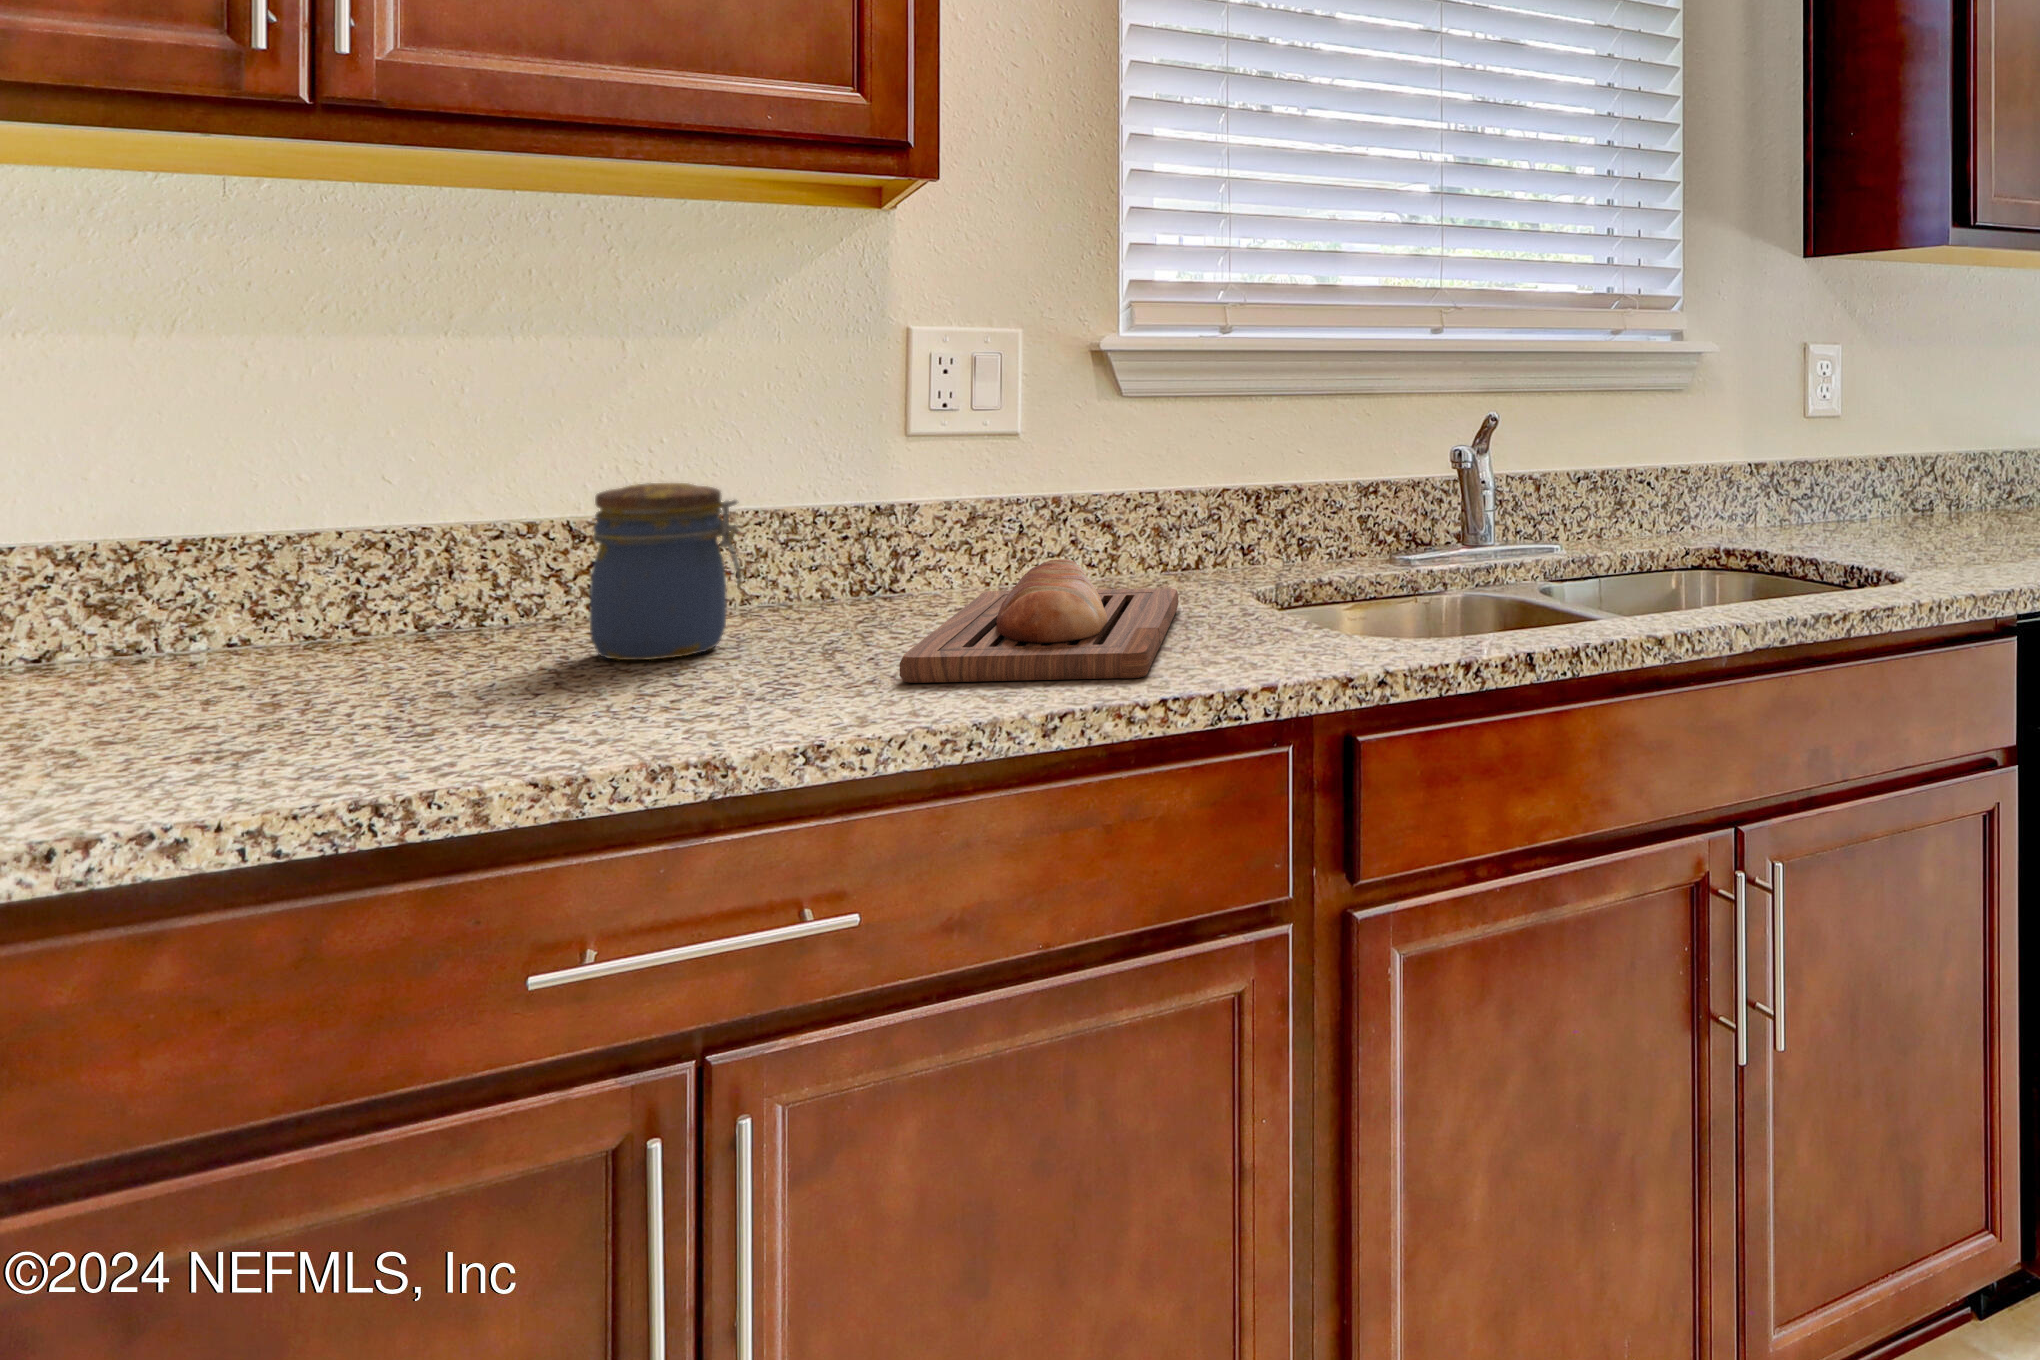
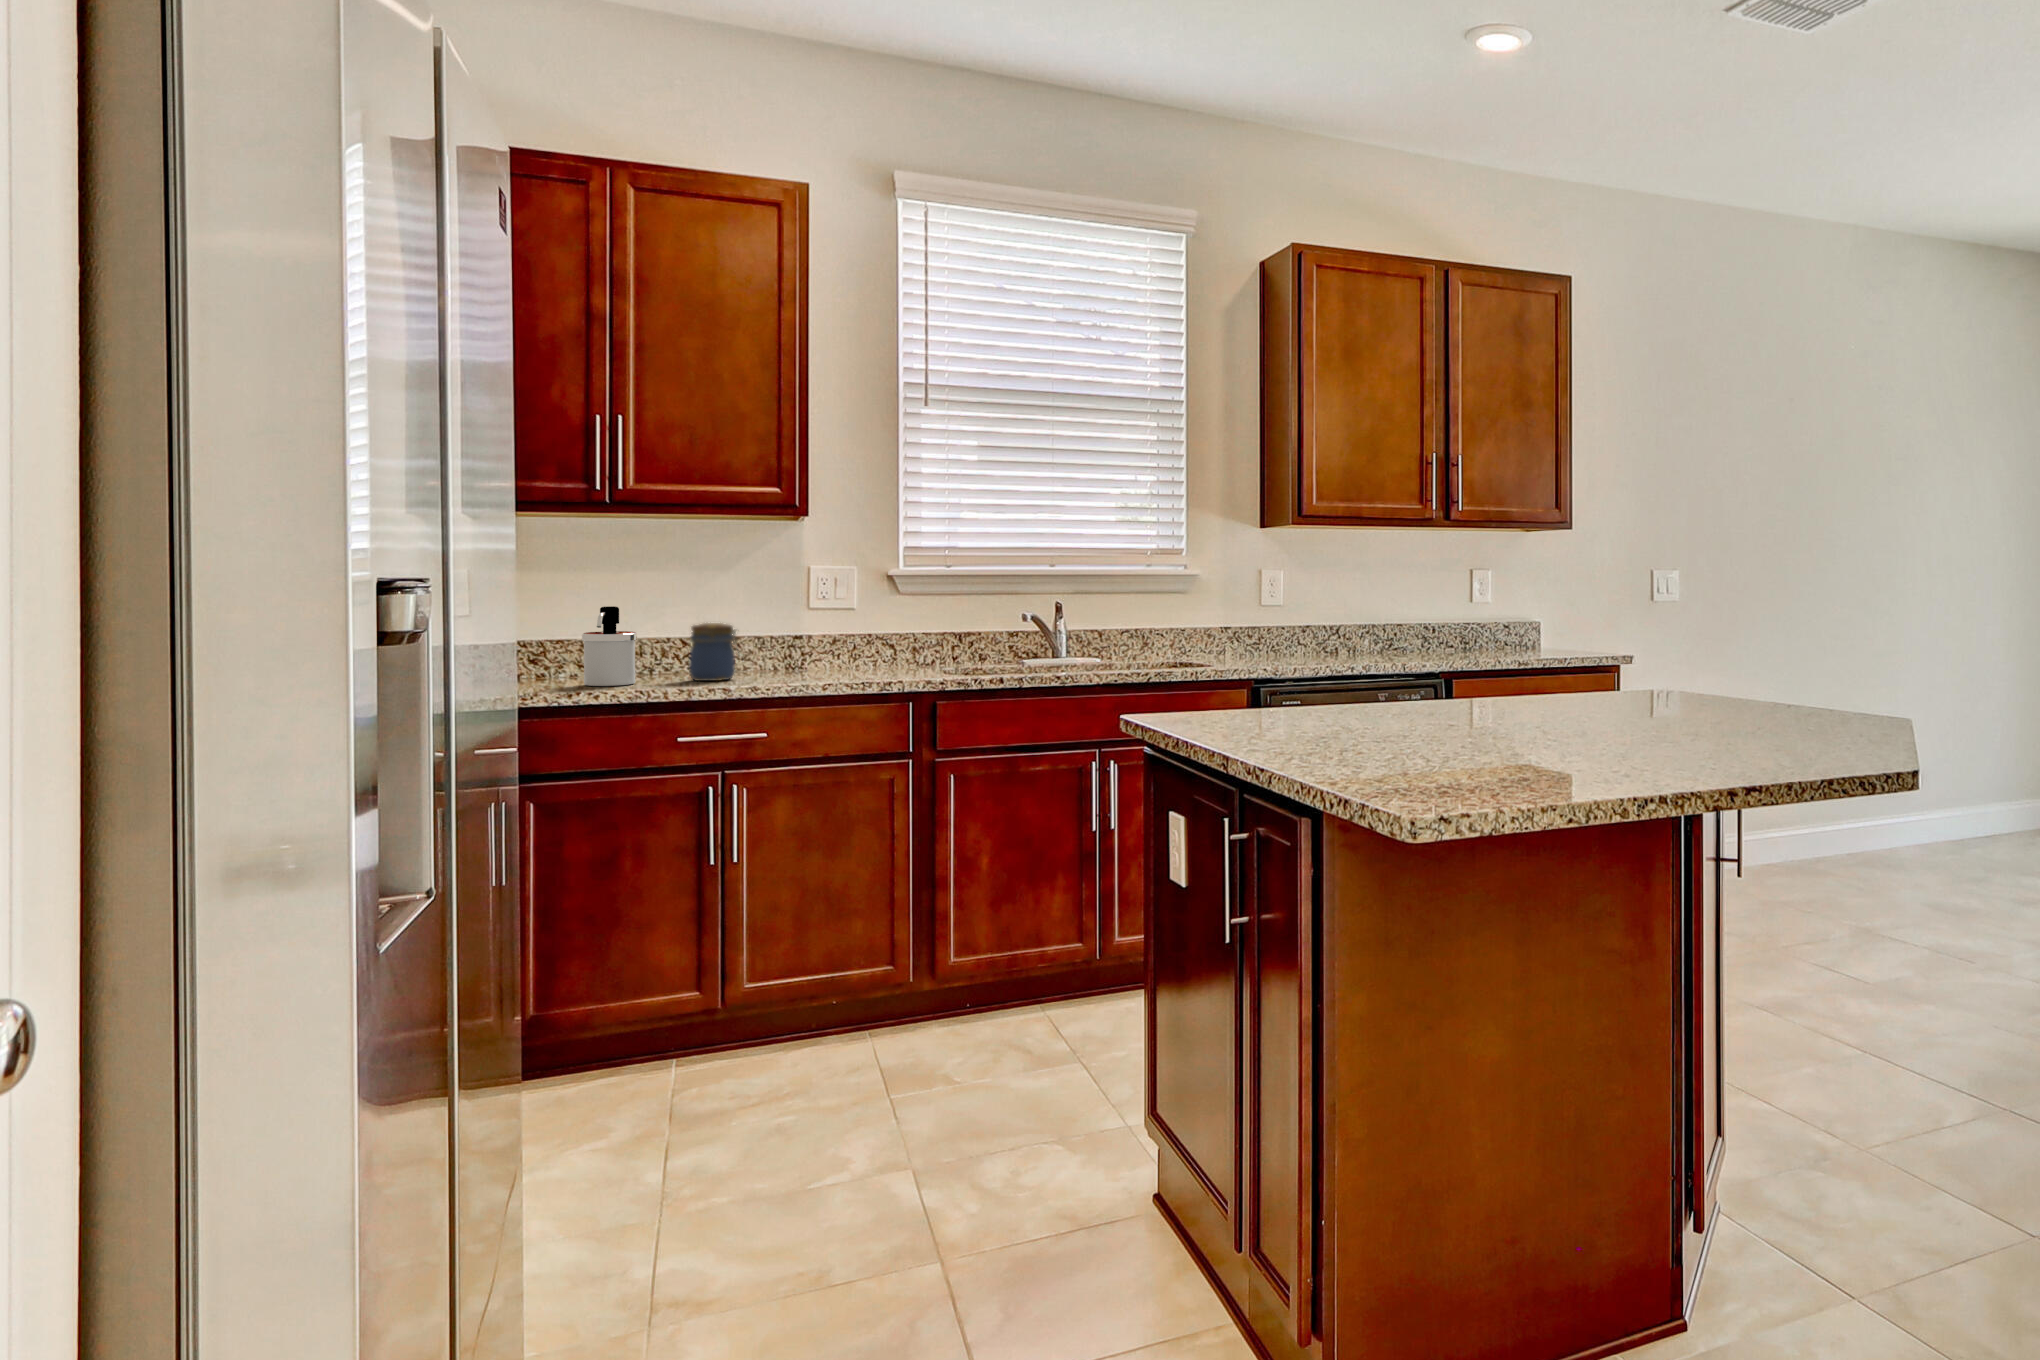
soap dispenser: none [224,438,419,704] -> present [582,606,637,686]
bread loaf: present [900,559,1179,683] -> none [785,653,904,686]

